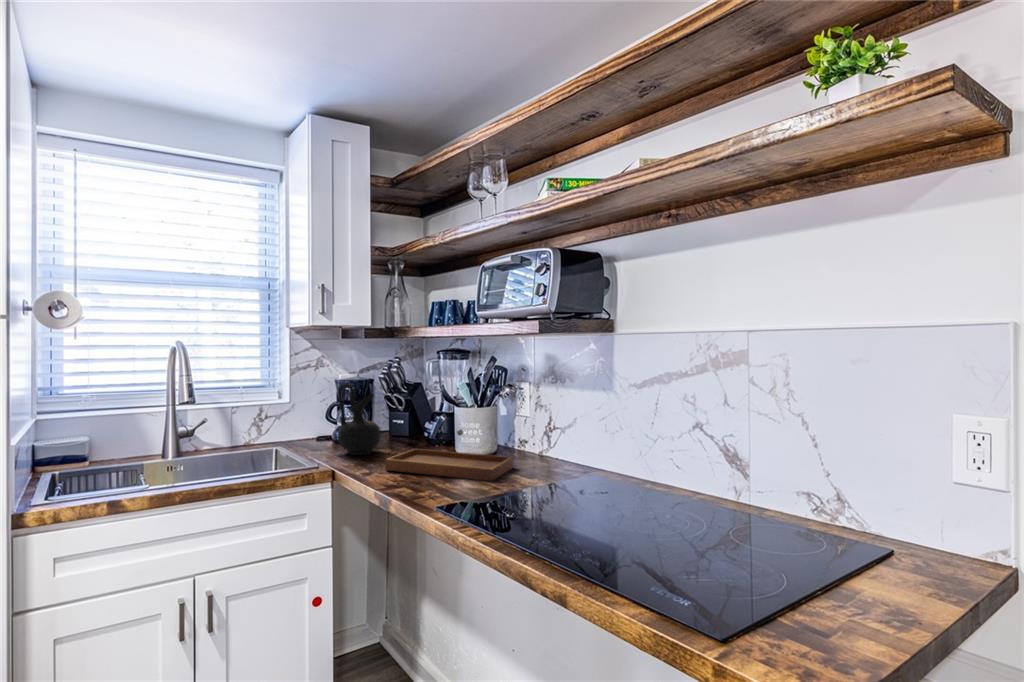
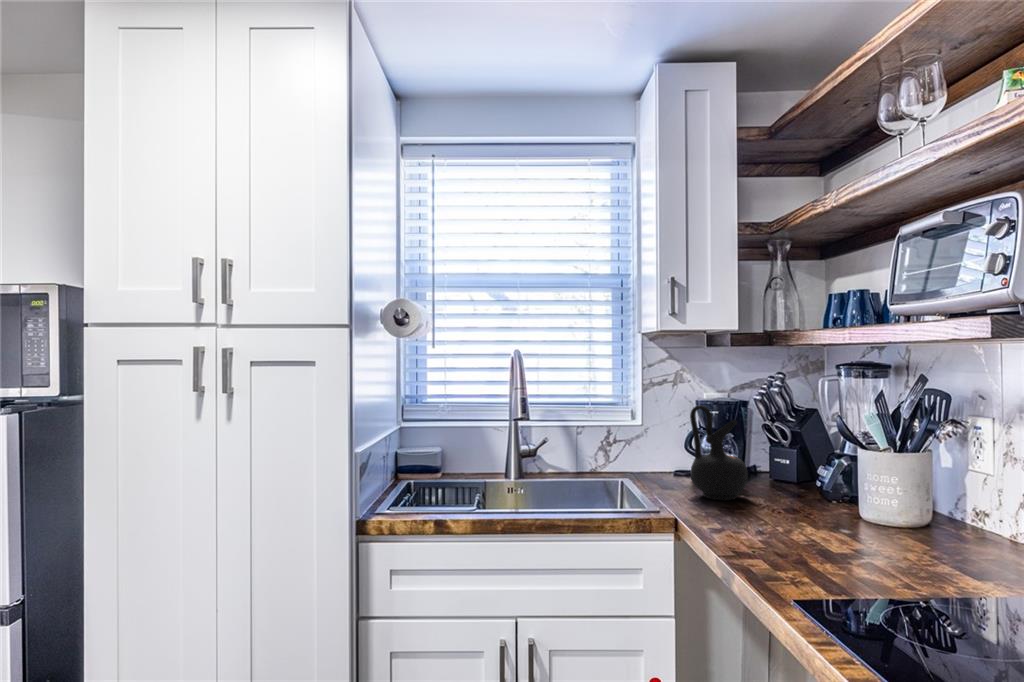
tray: present [385,429,513,481] -> none [743,483,963,577]

